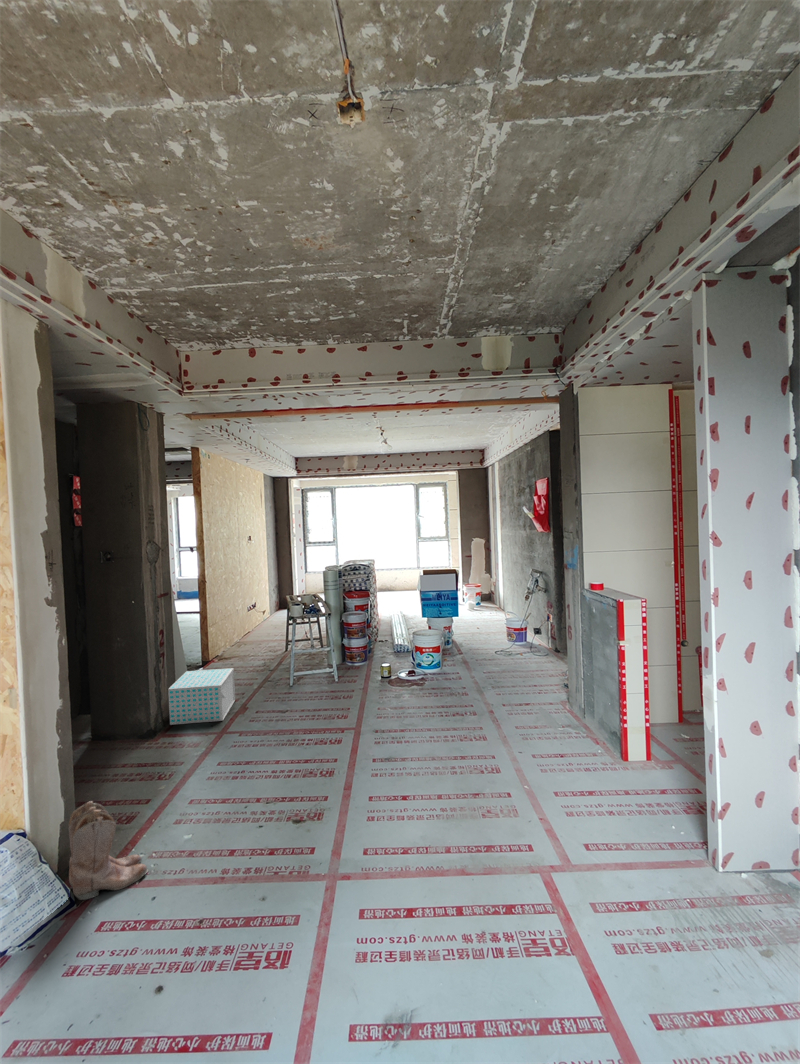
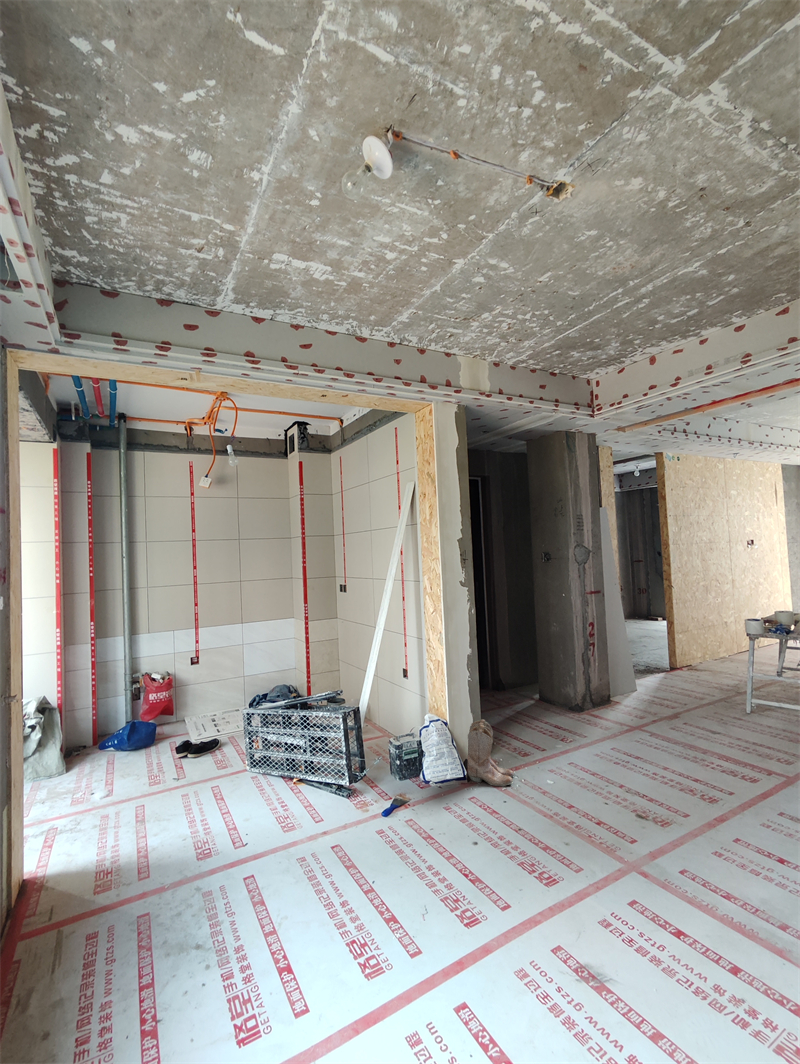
storage box: present [168,668,235,725] -> none [595,660,665,710]

